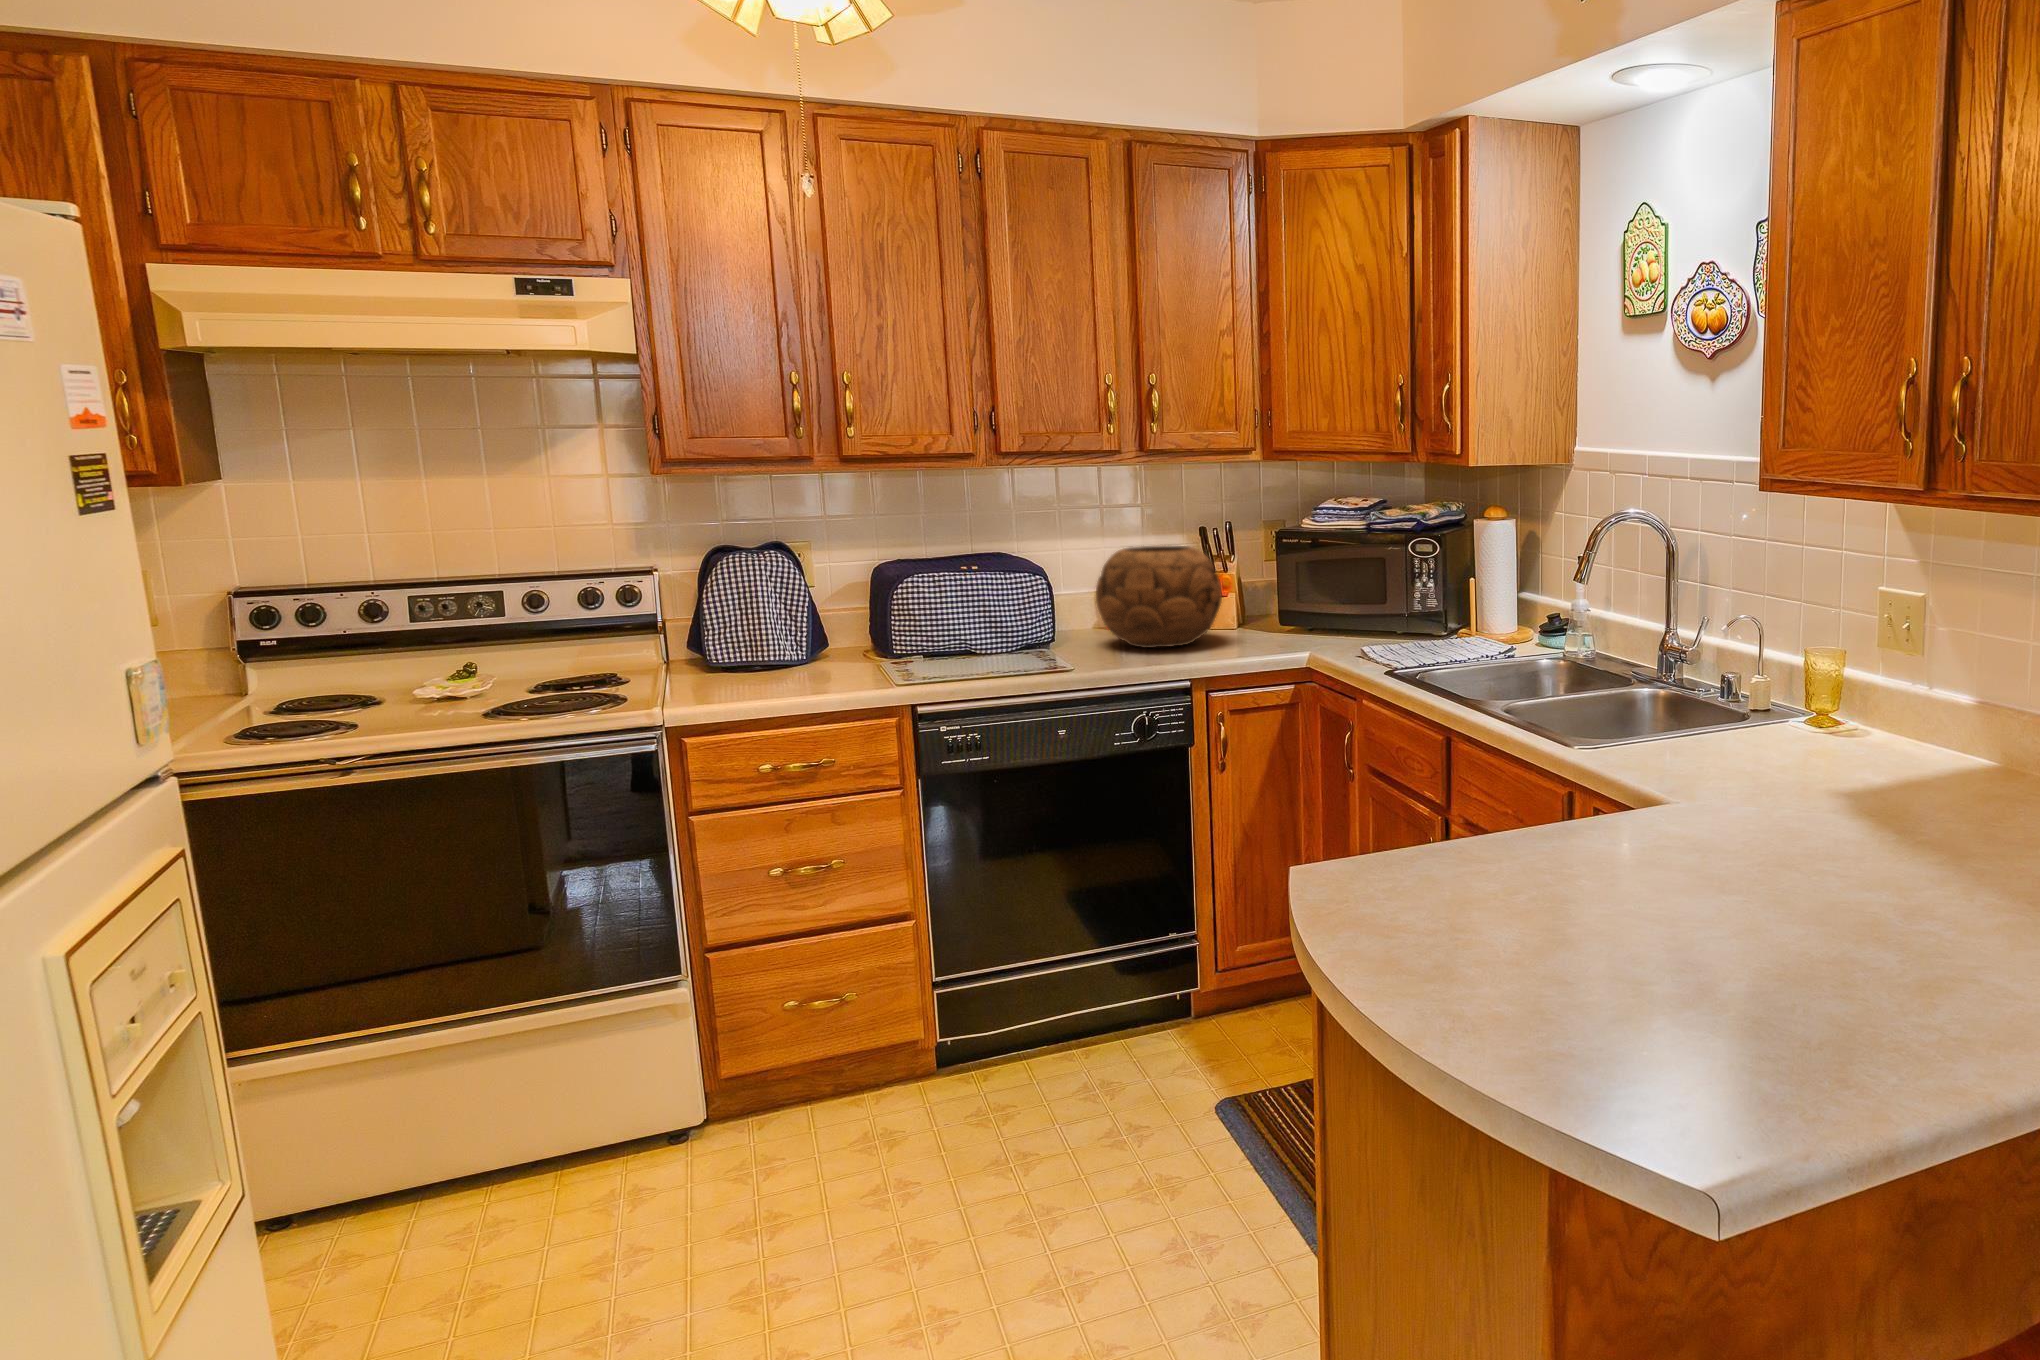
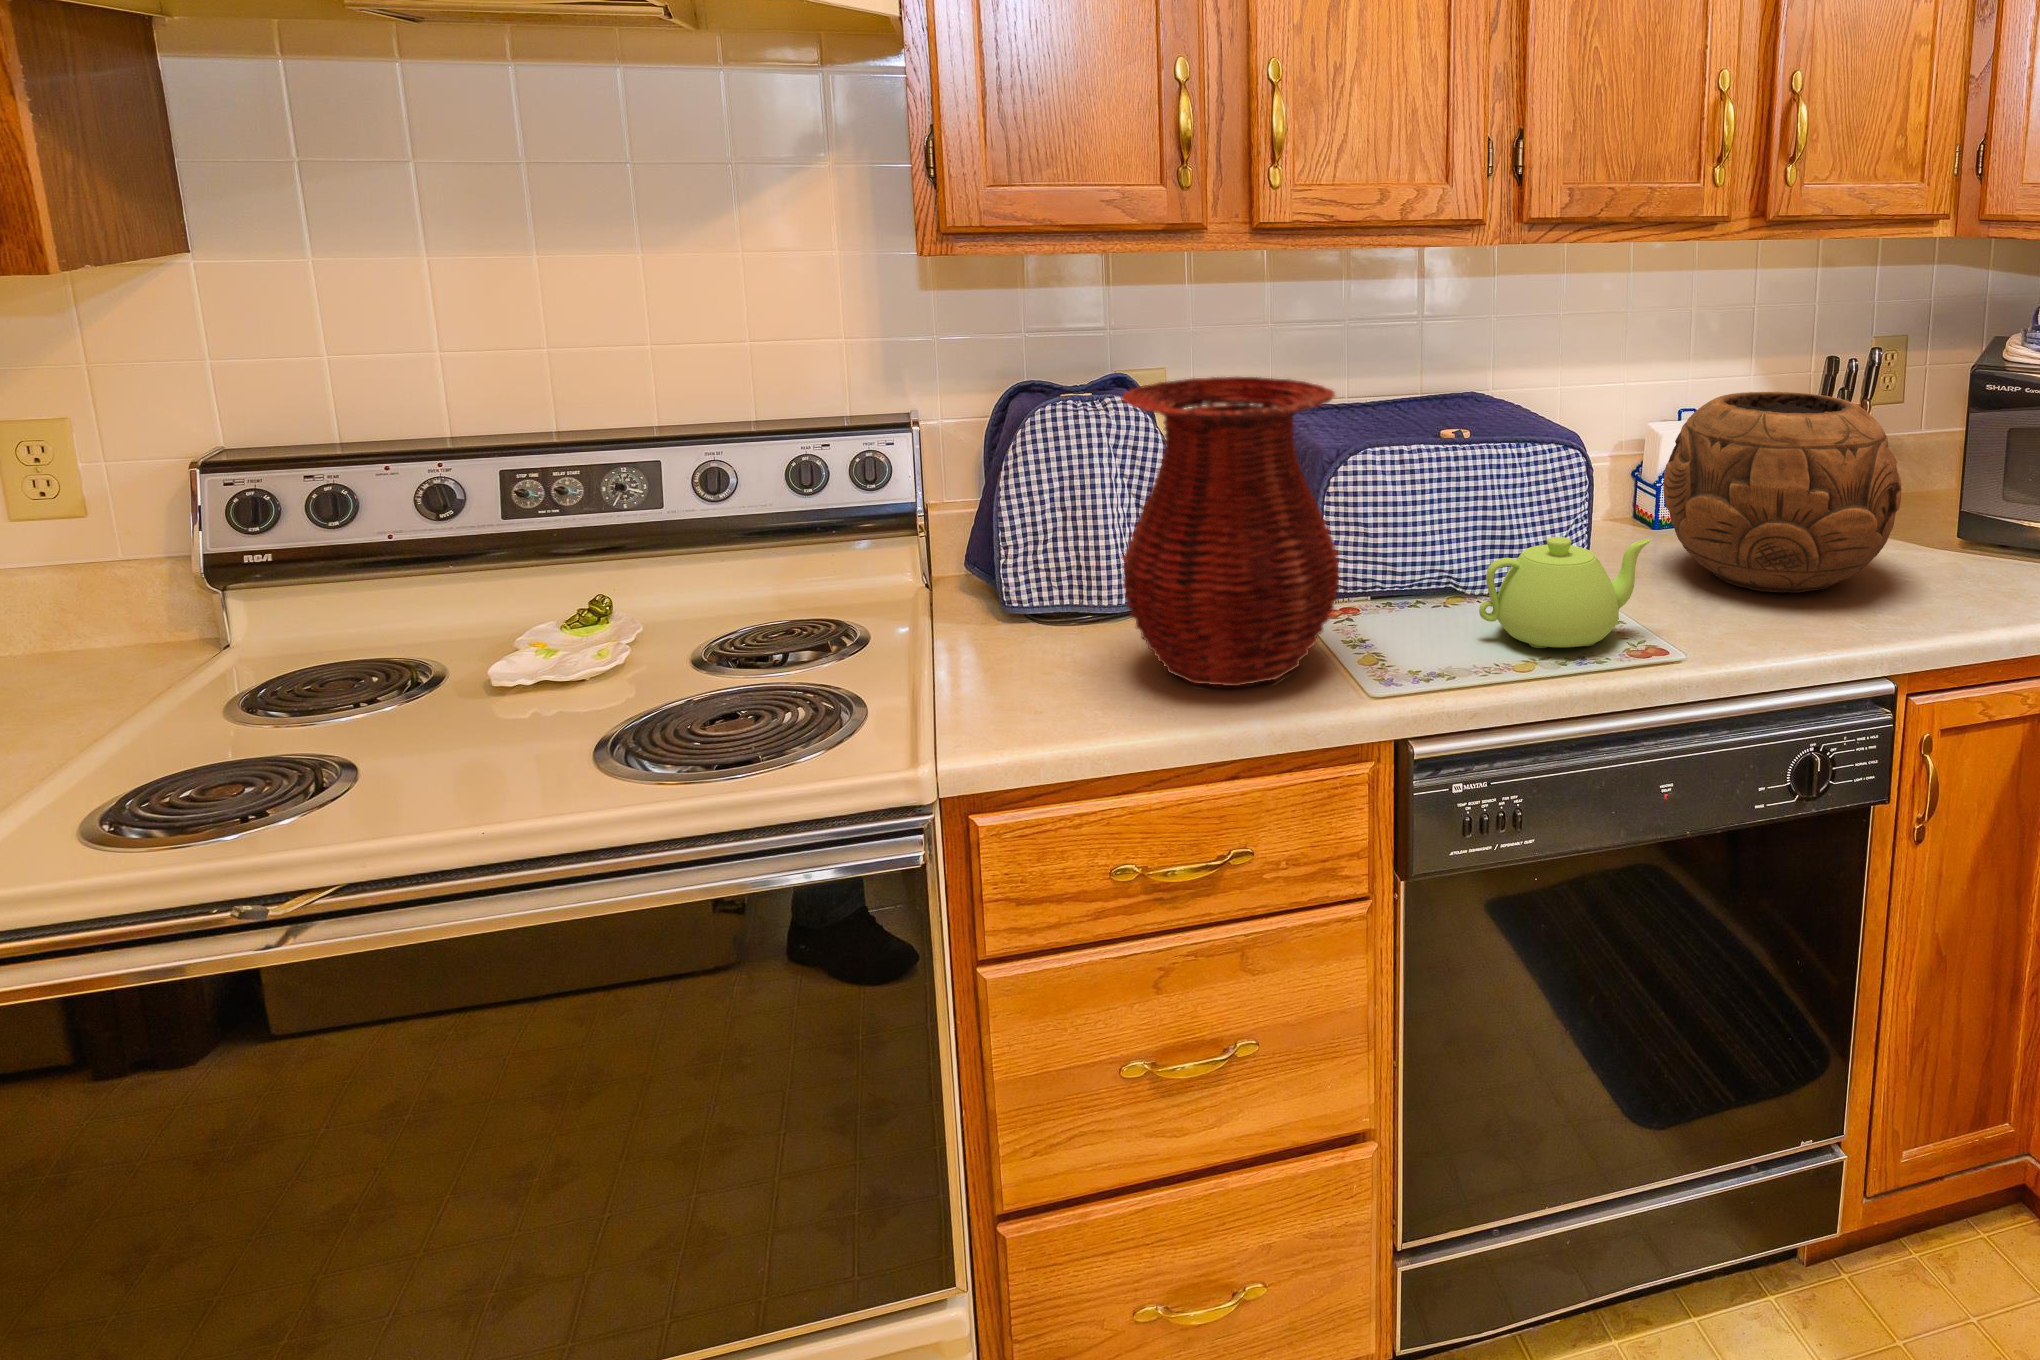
vase: none [759,534,886,684] -> present [1122,377,1339,686]
teapot: none [970,613,1061,668] -> present [1479,537,1651,648]

